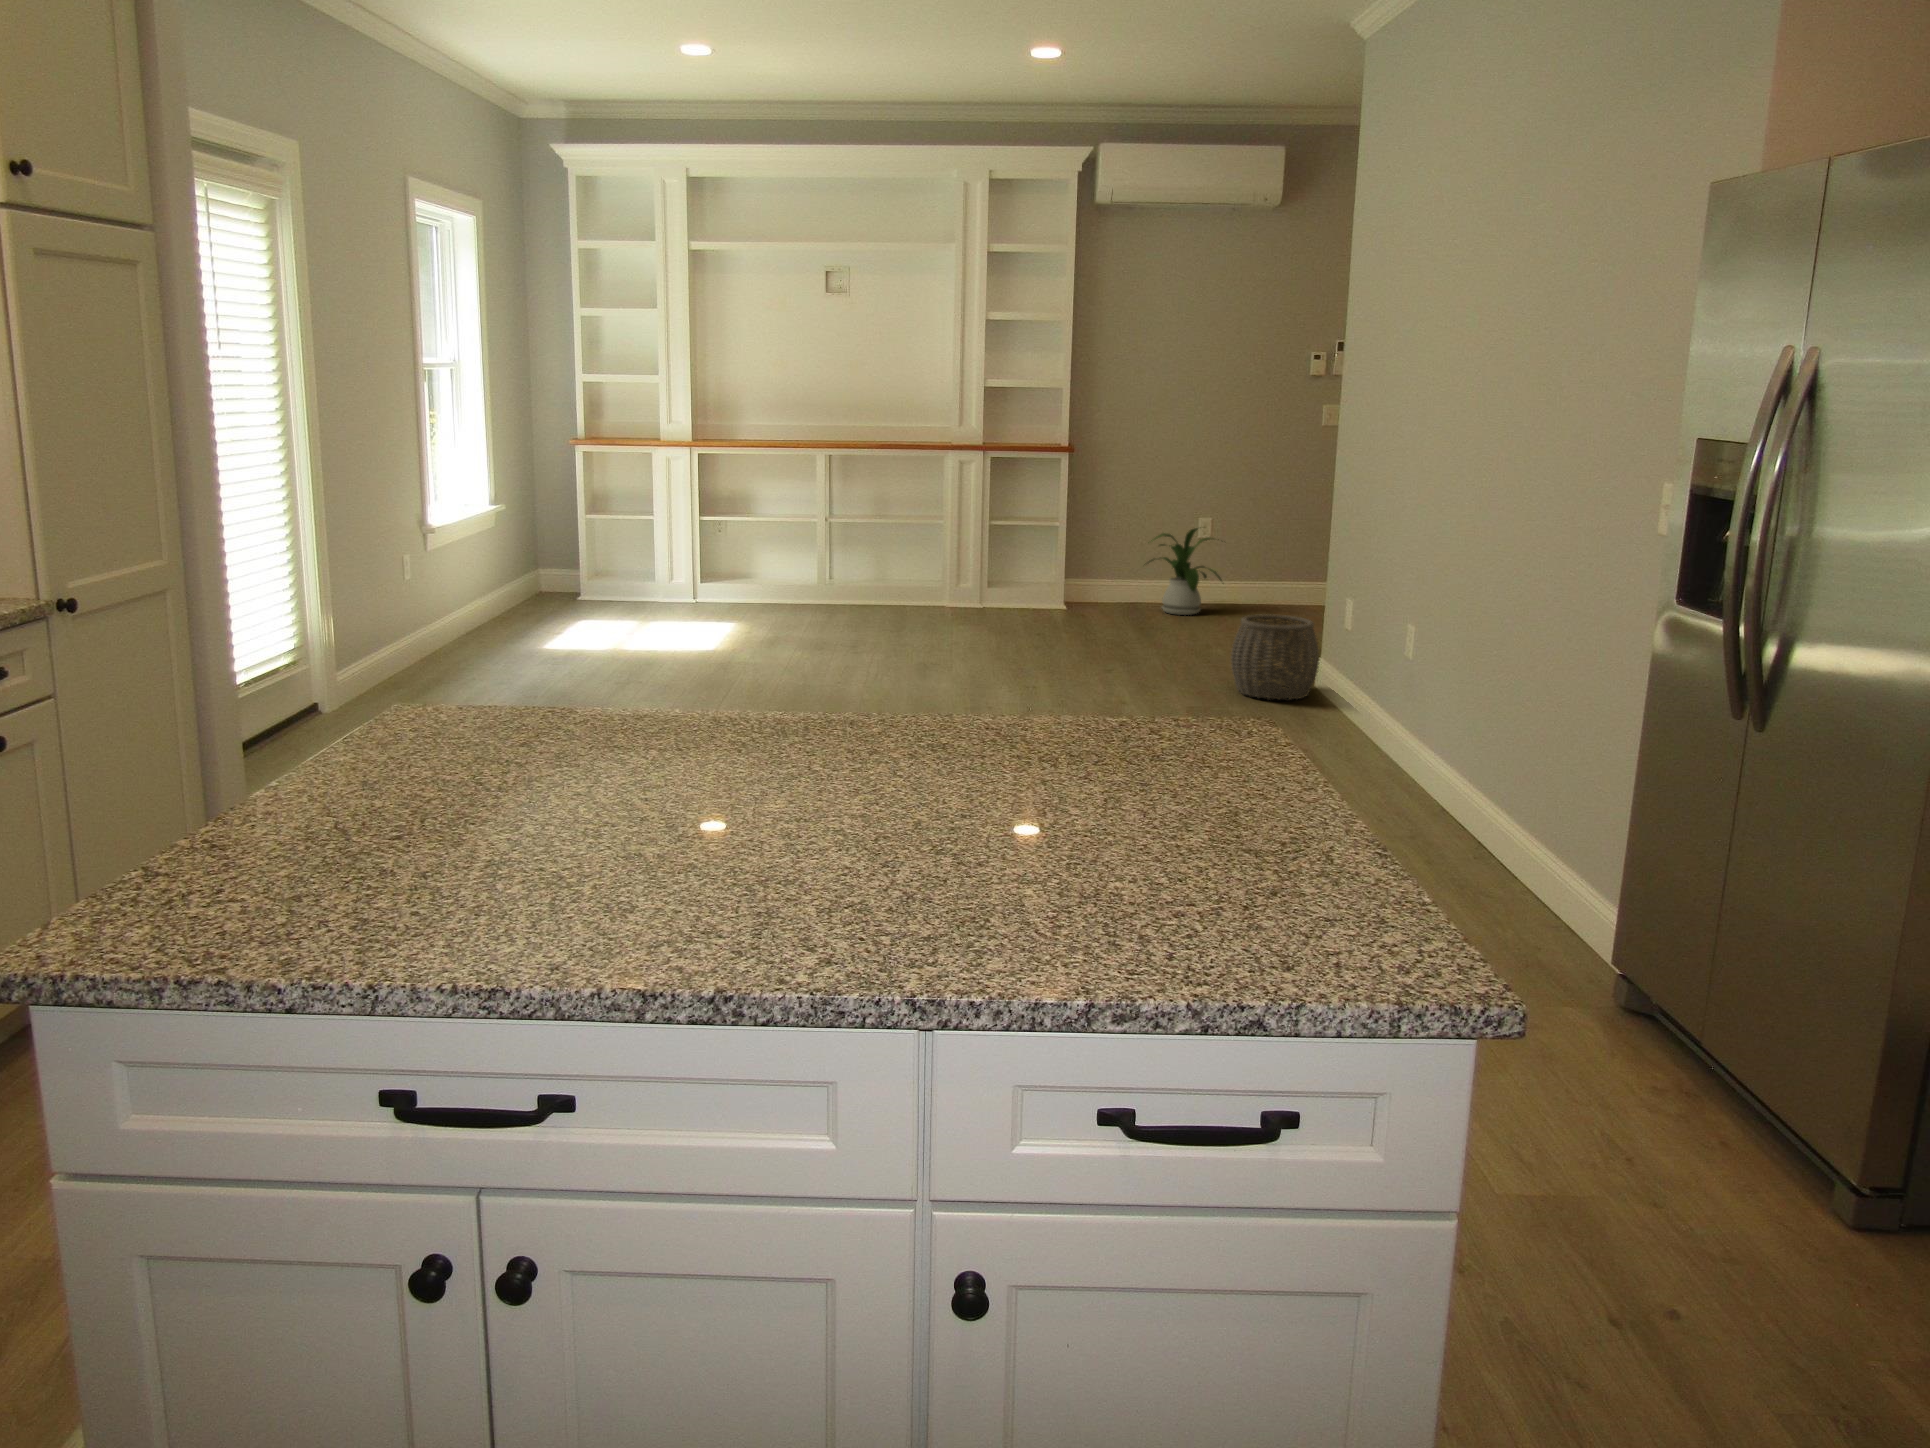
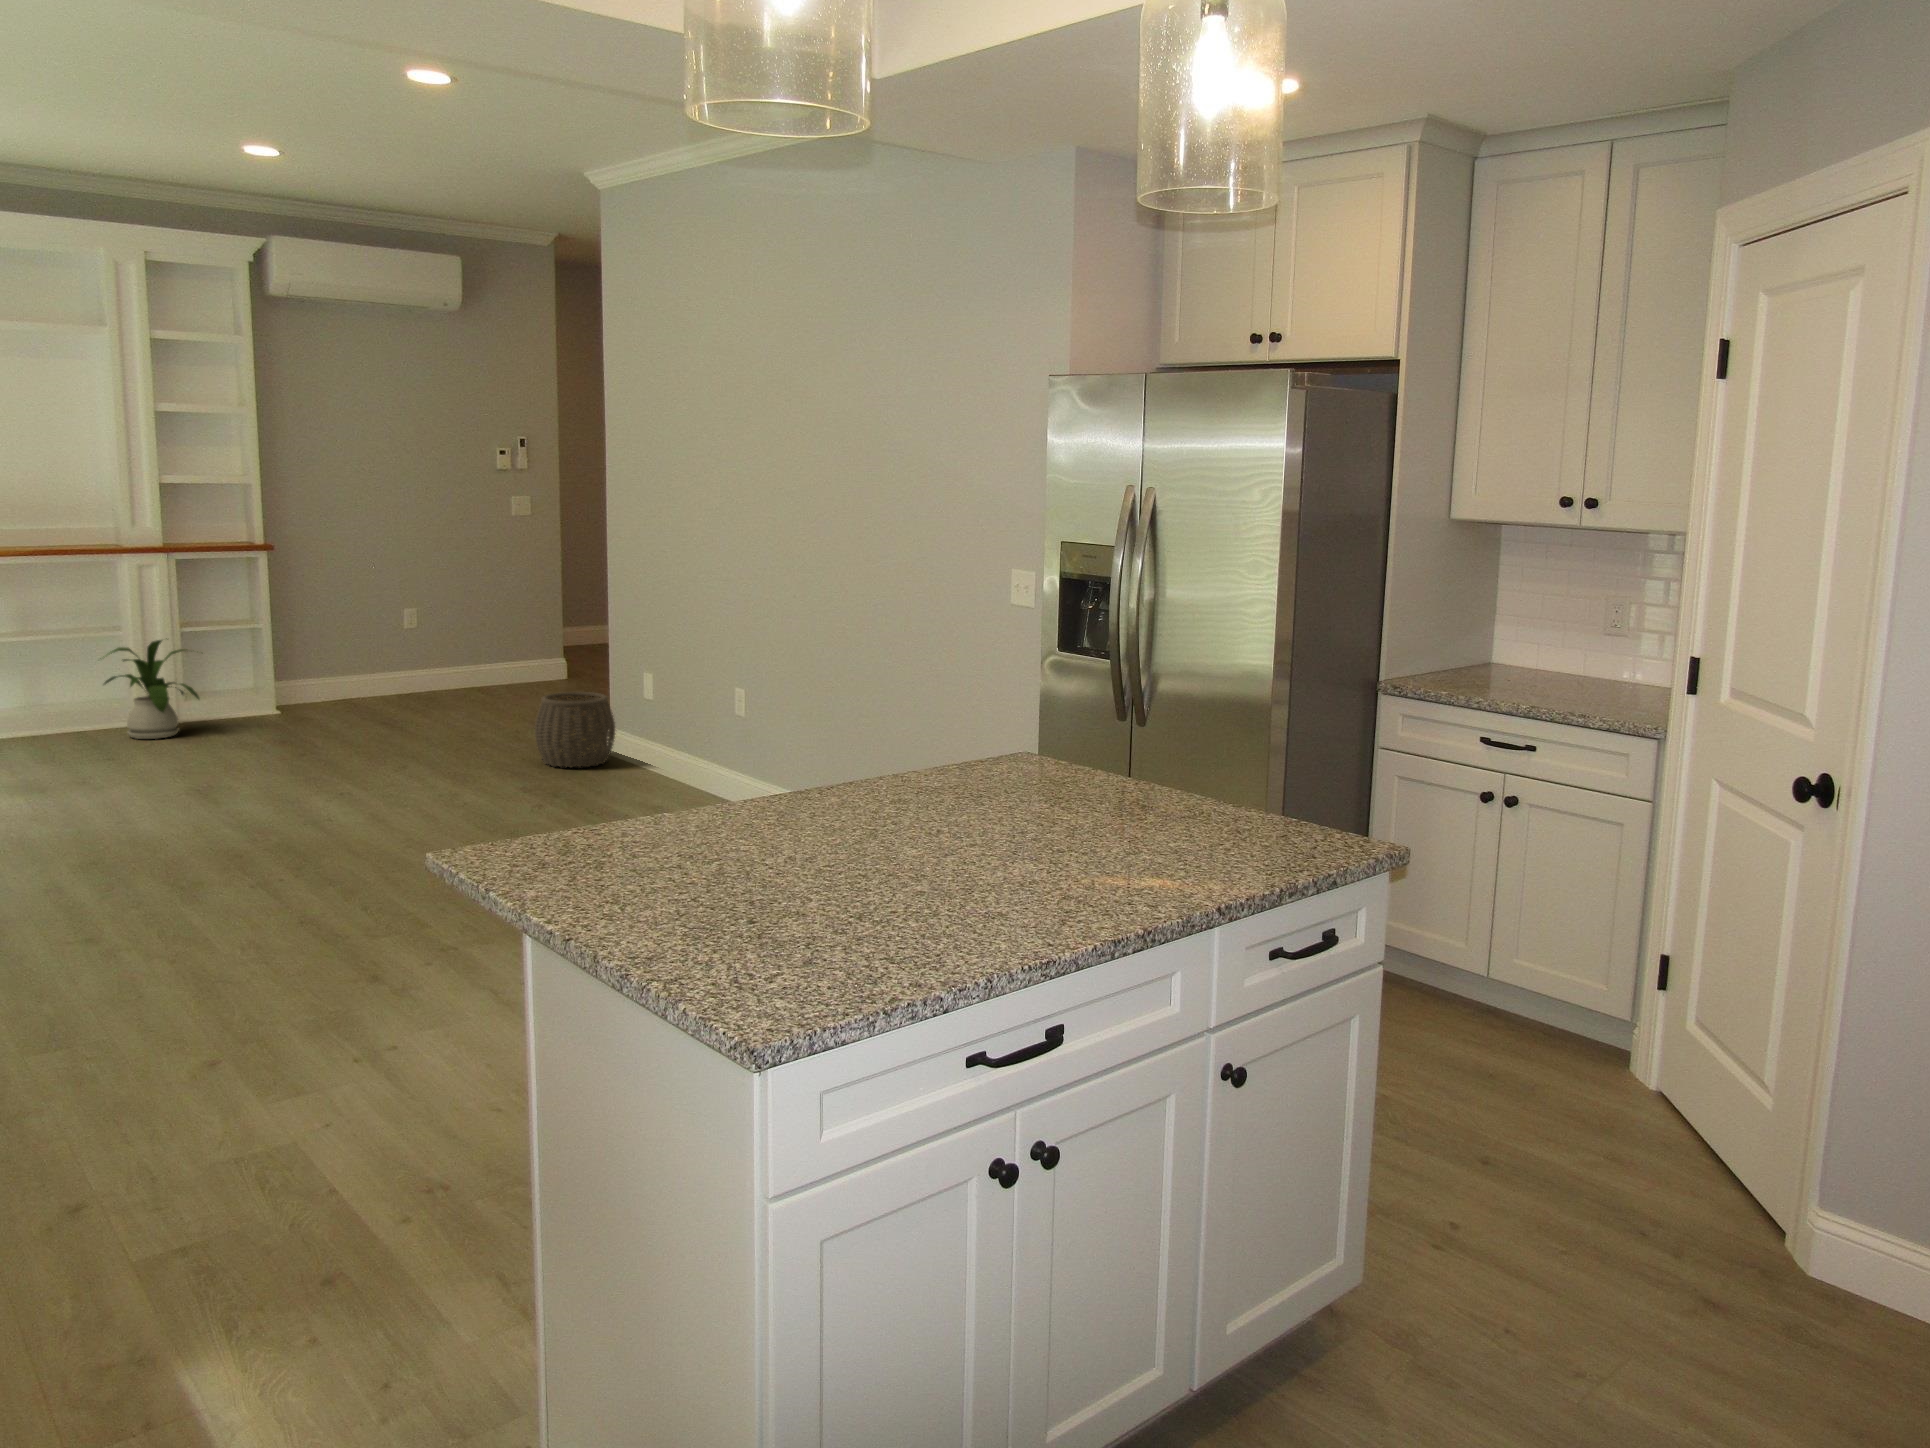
house plant: present [1148,528,1222,615] -> present [104,640,199,739]

